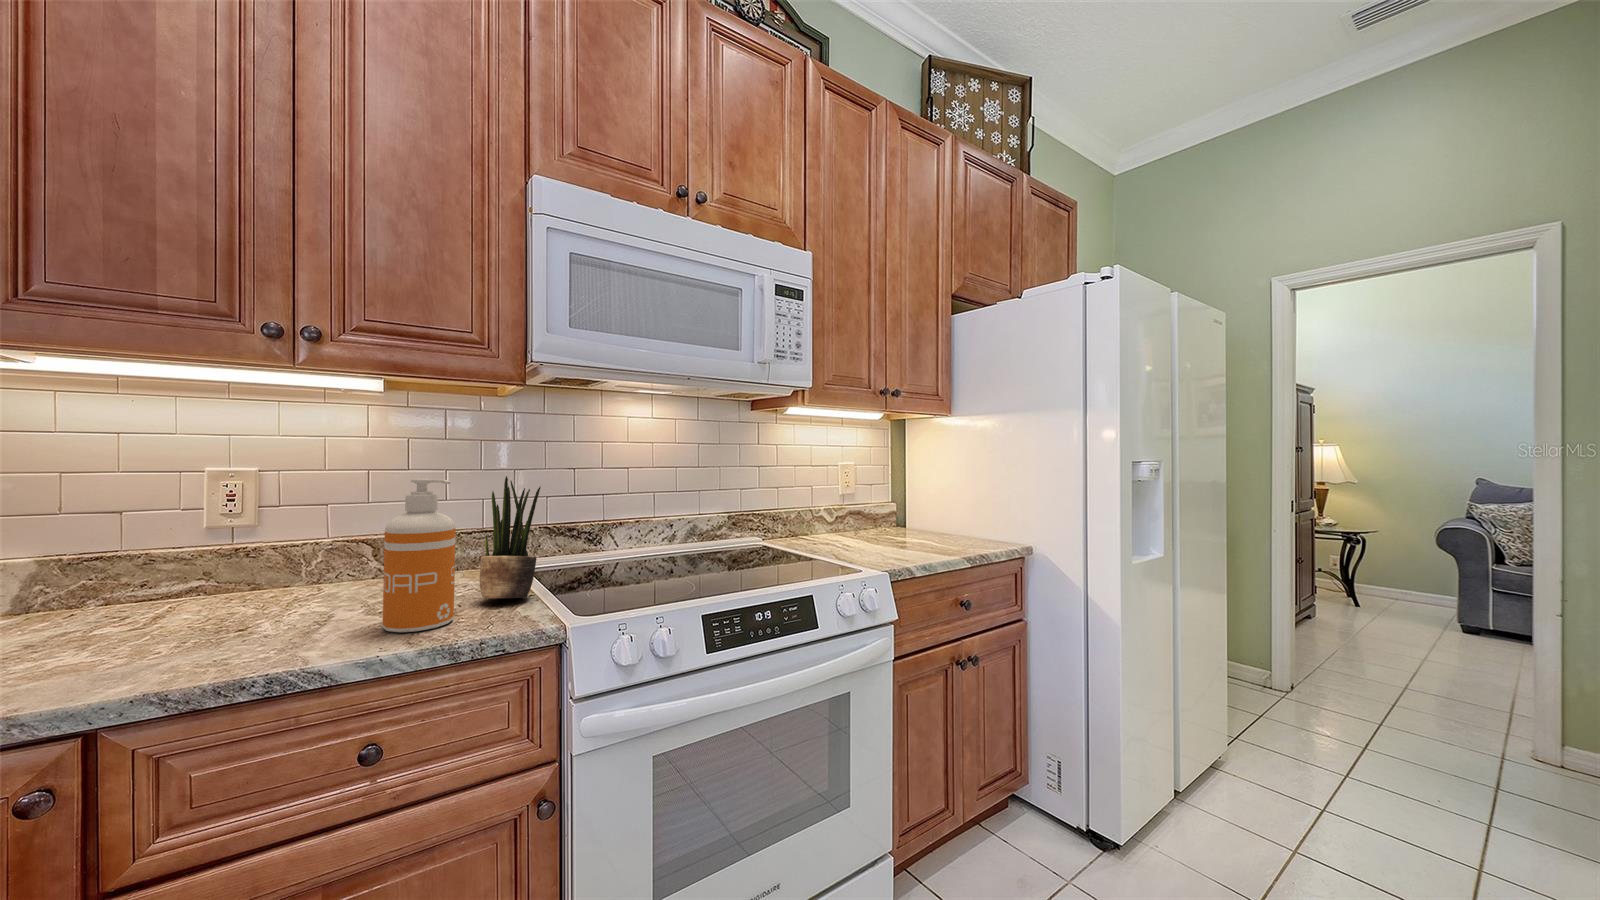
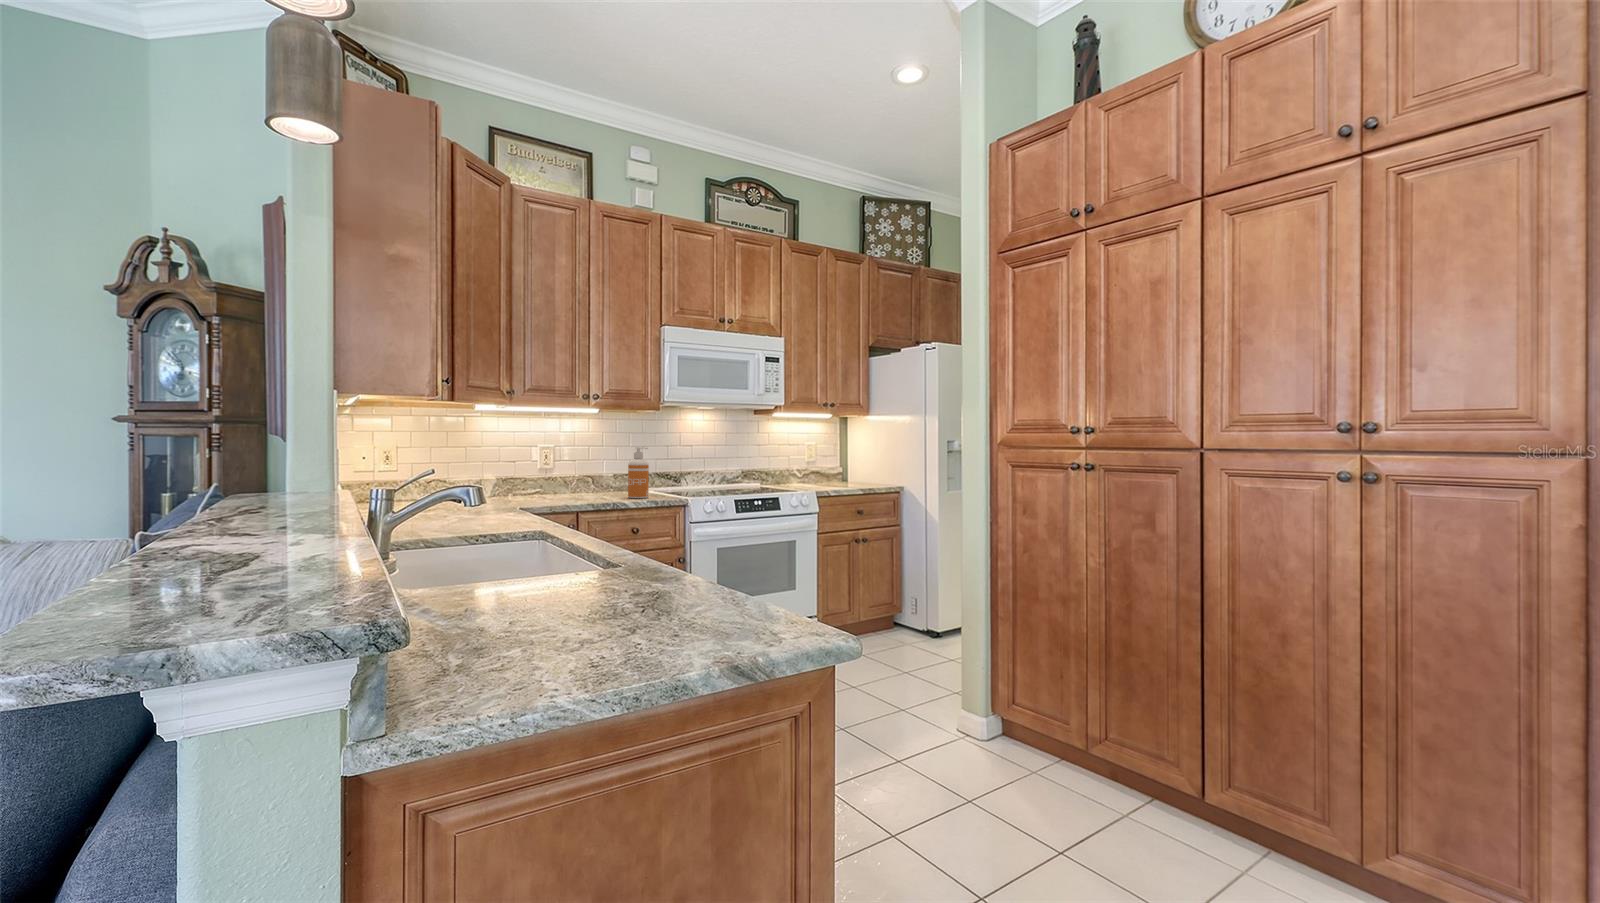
potted plant: present [480,476,540,598] -> none [650,447,670,494]

